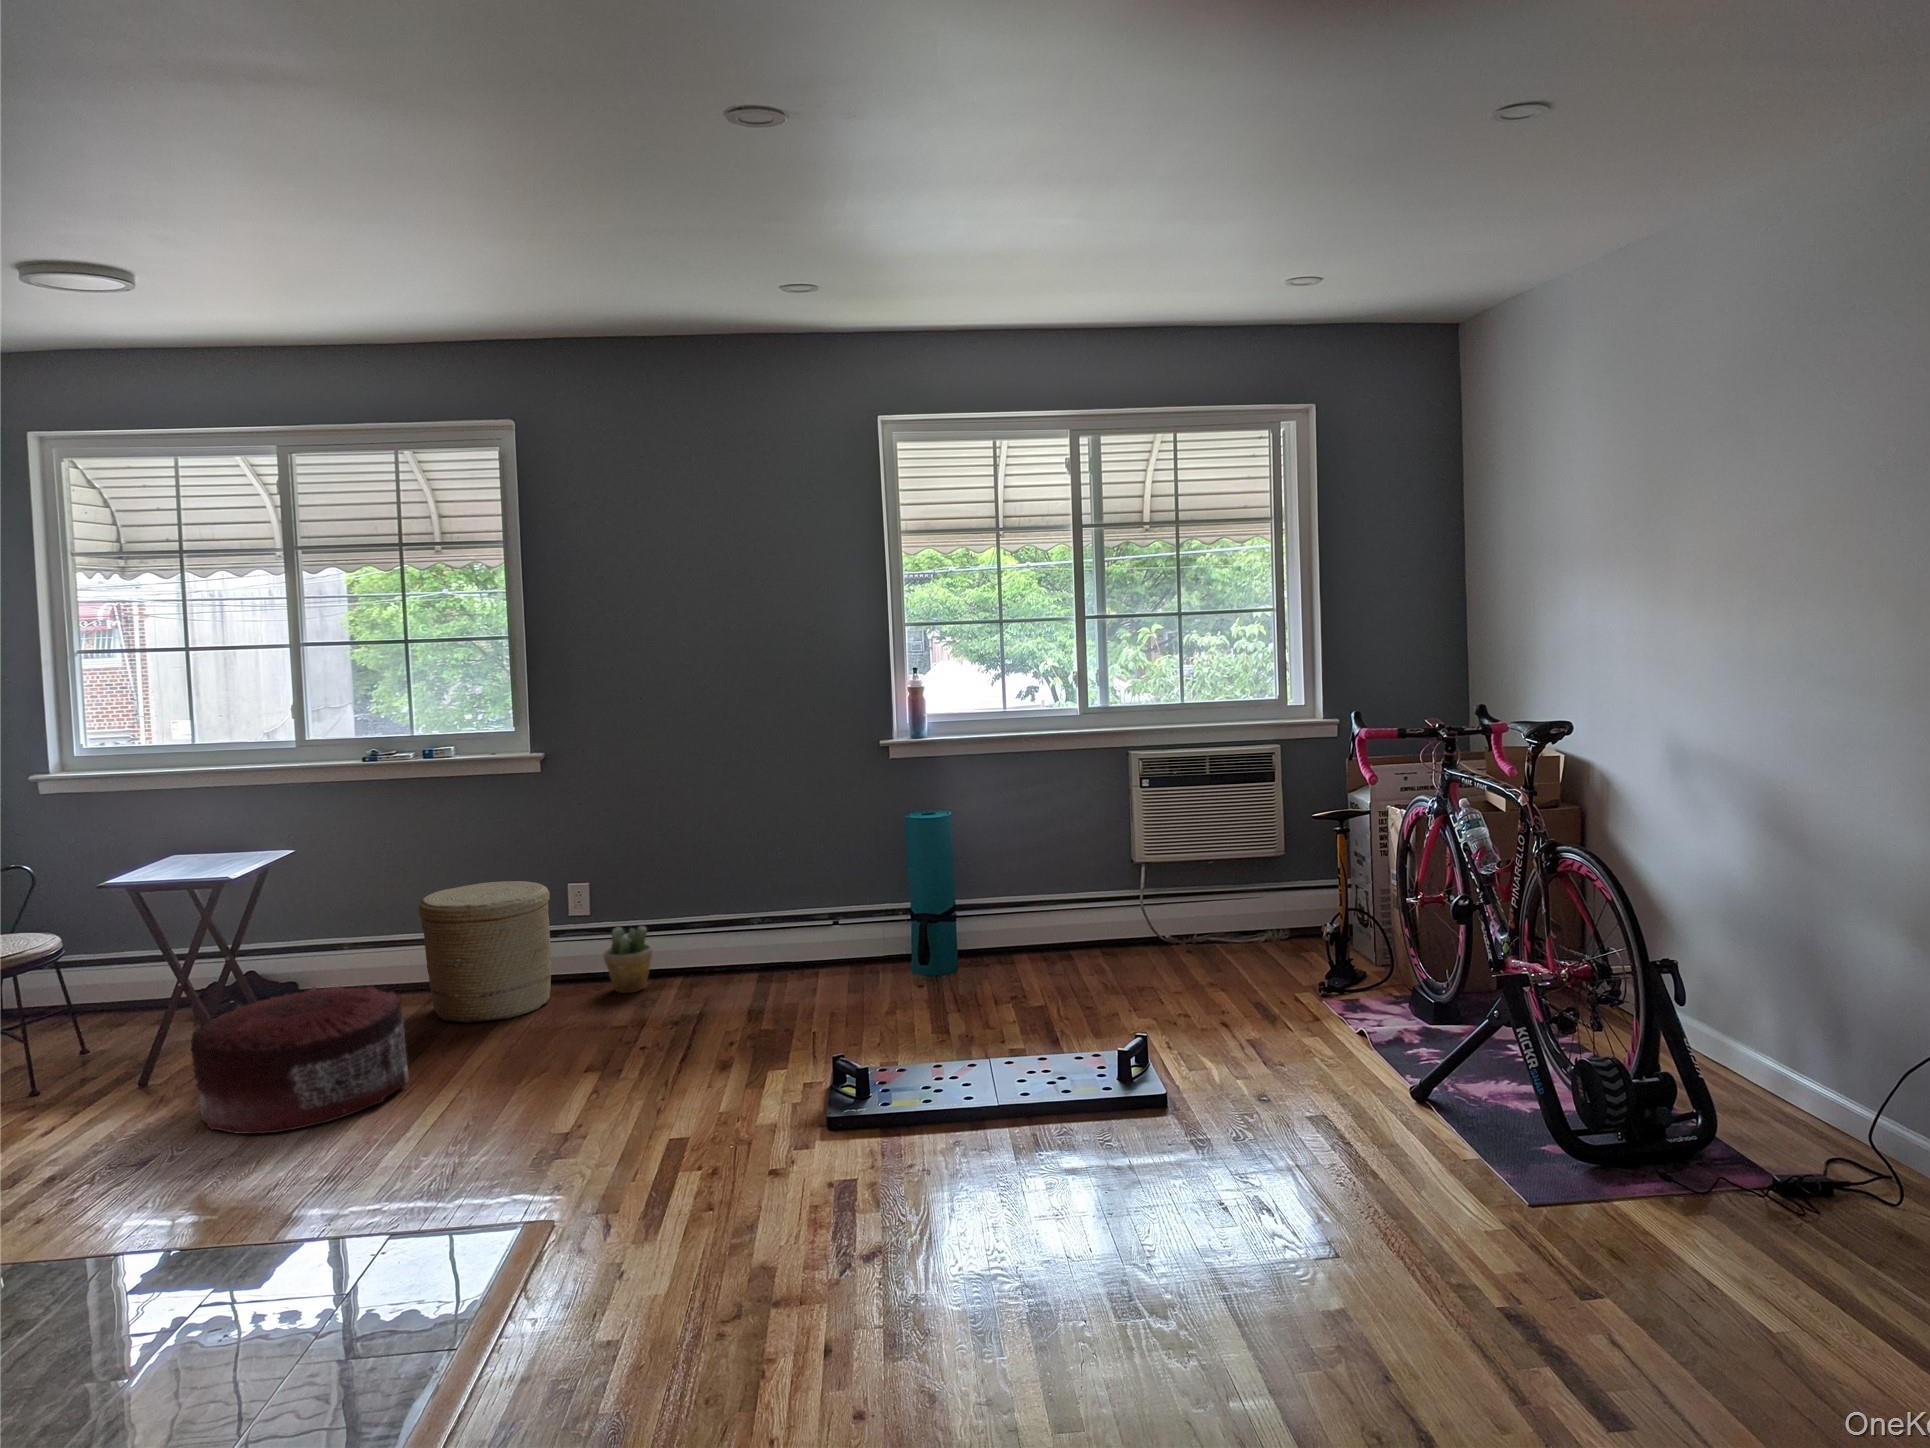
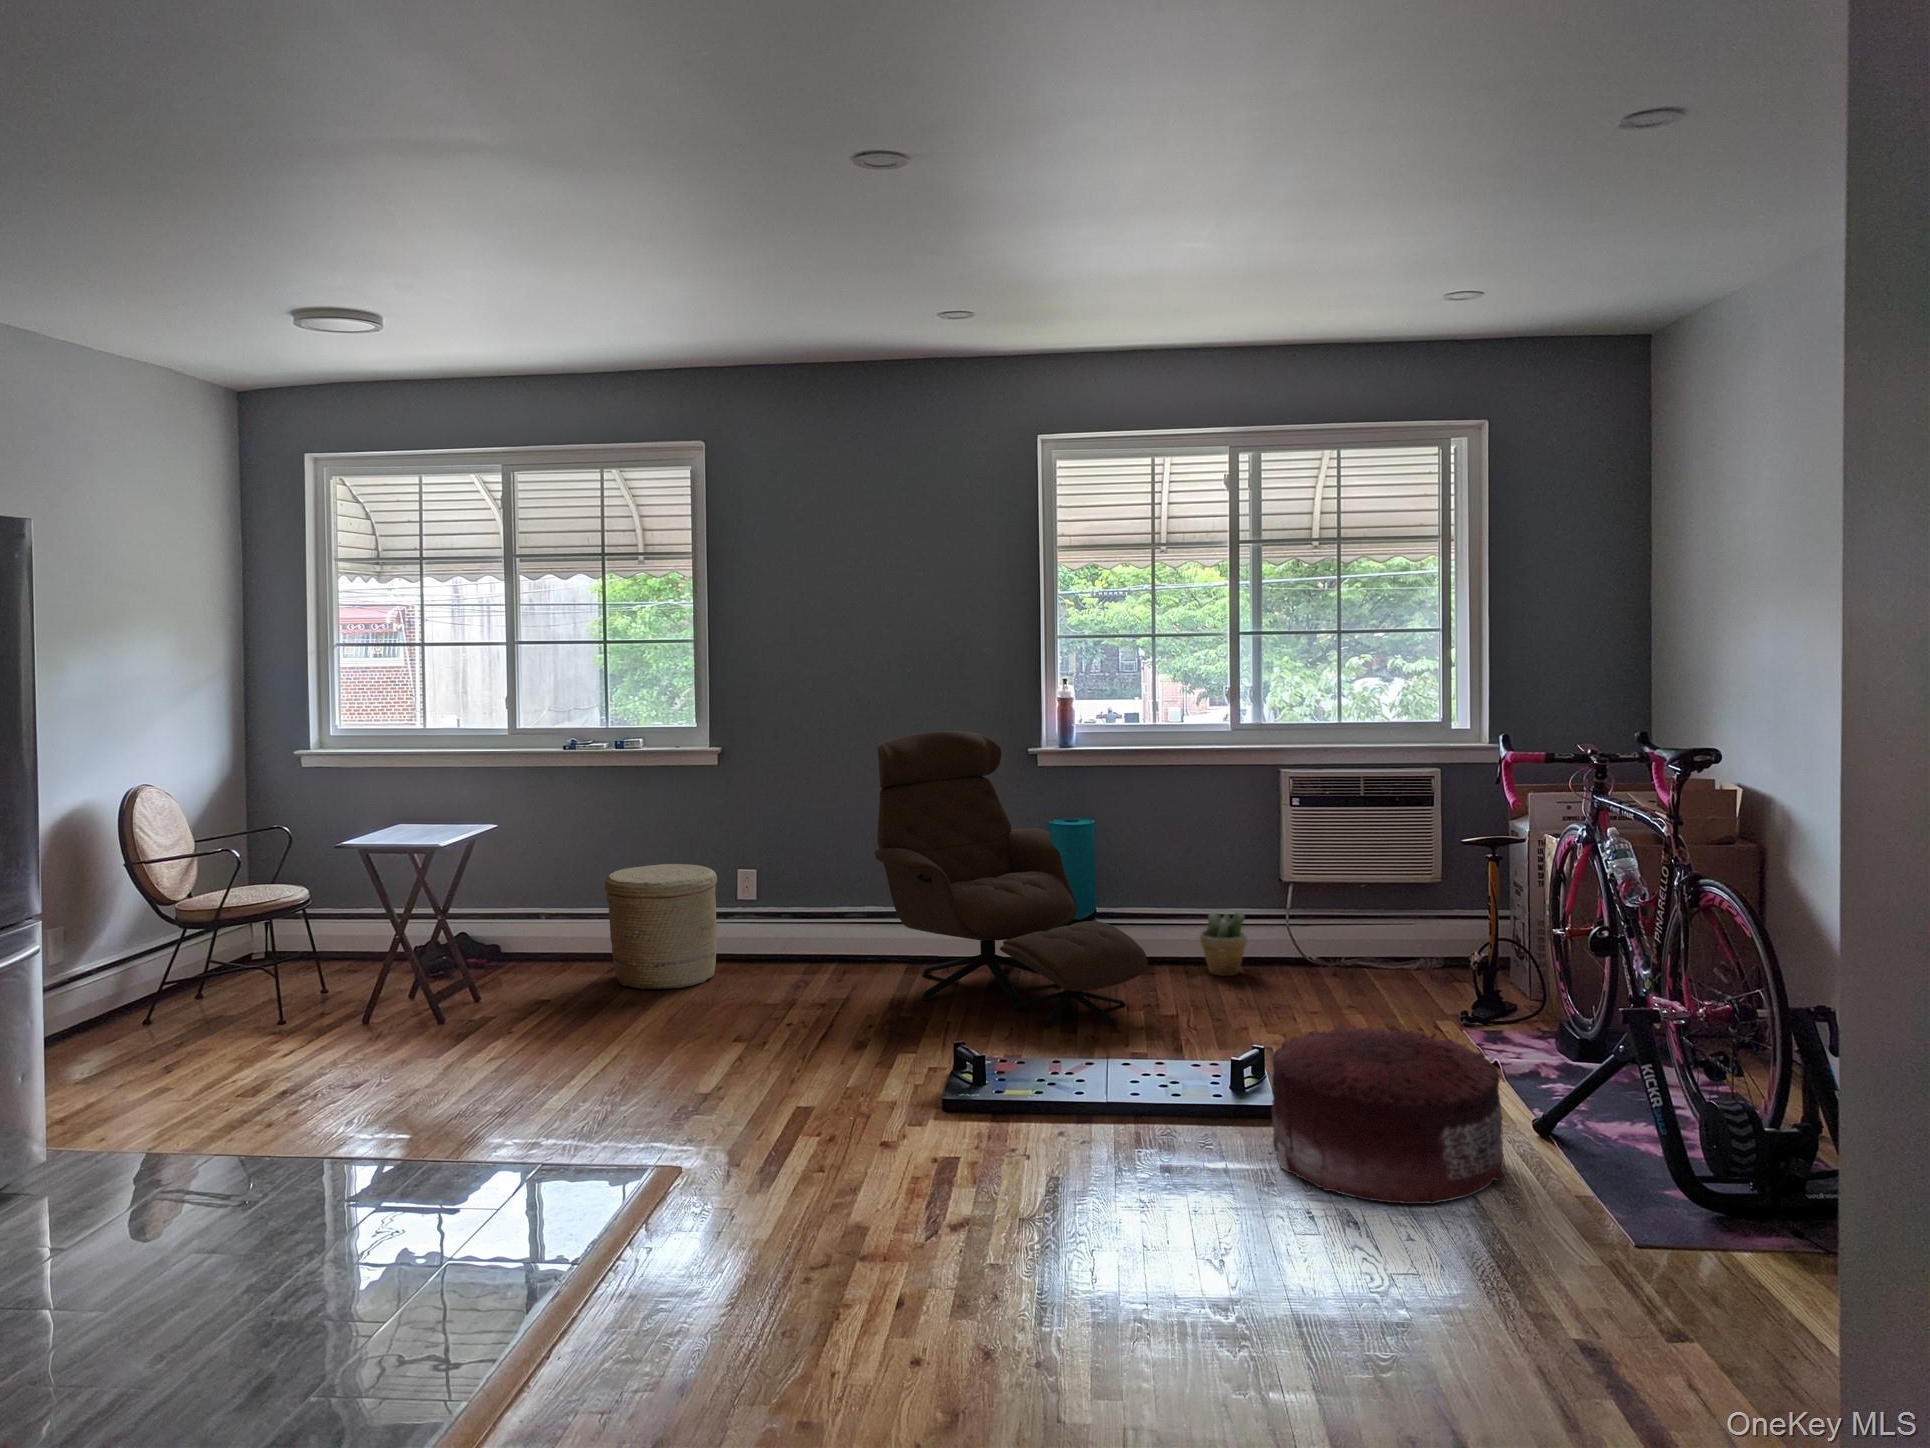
lounge chair: none [726,726,1017,1030] -> present [874,731,1148,1029]
potted plant: present [603,926,652,993] -> present [1200,912,1247,976]
pouf: present [190,986,409,1134] -> present [1272,1025,1507,1204]

